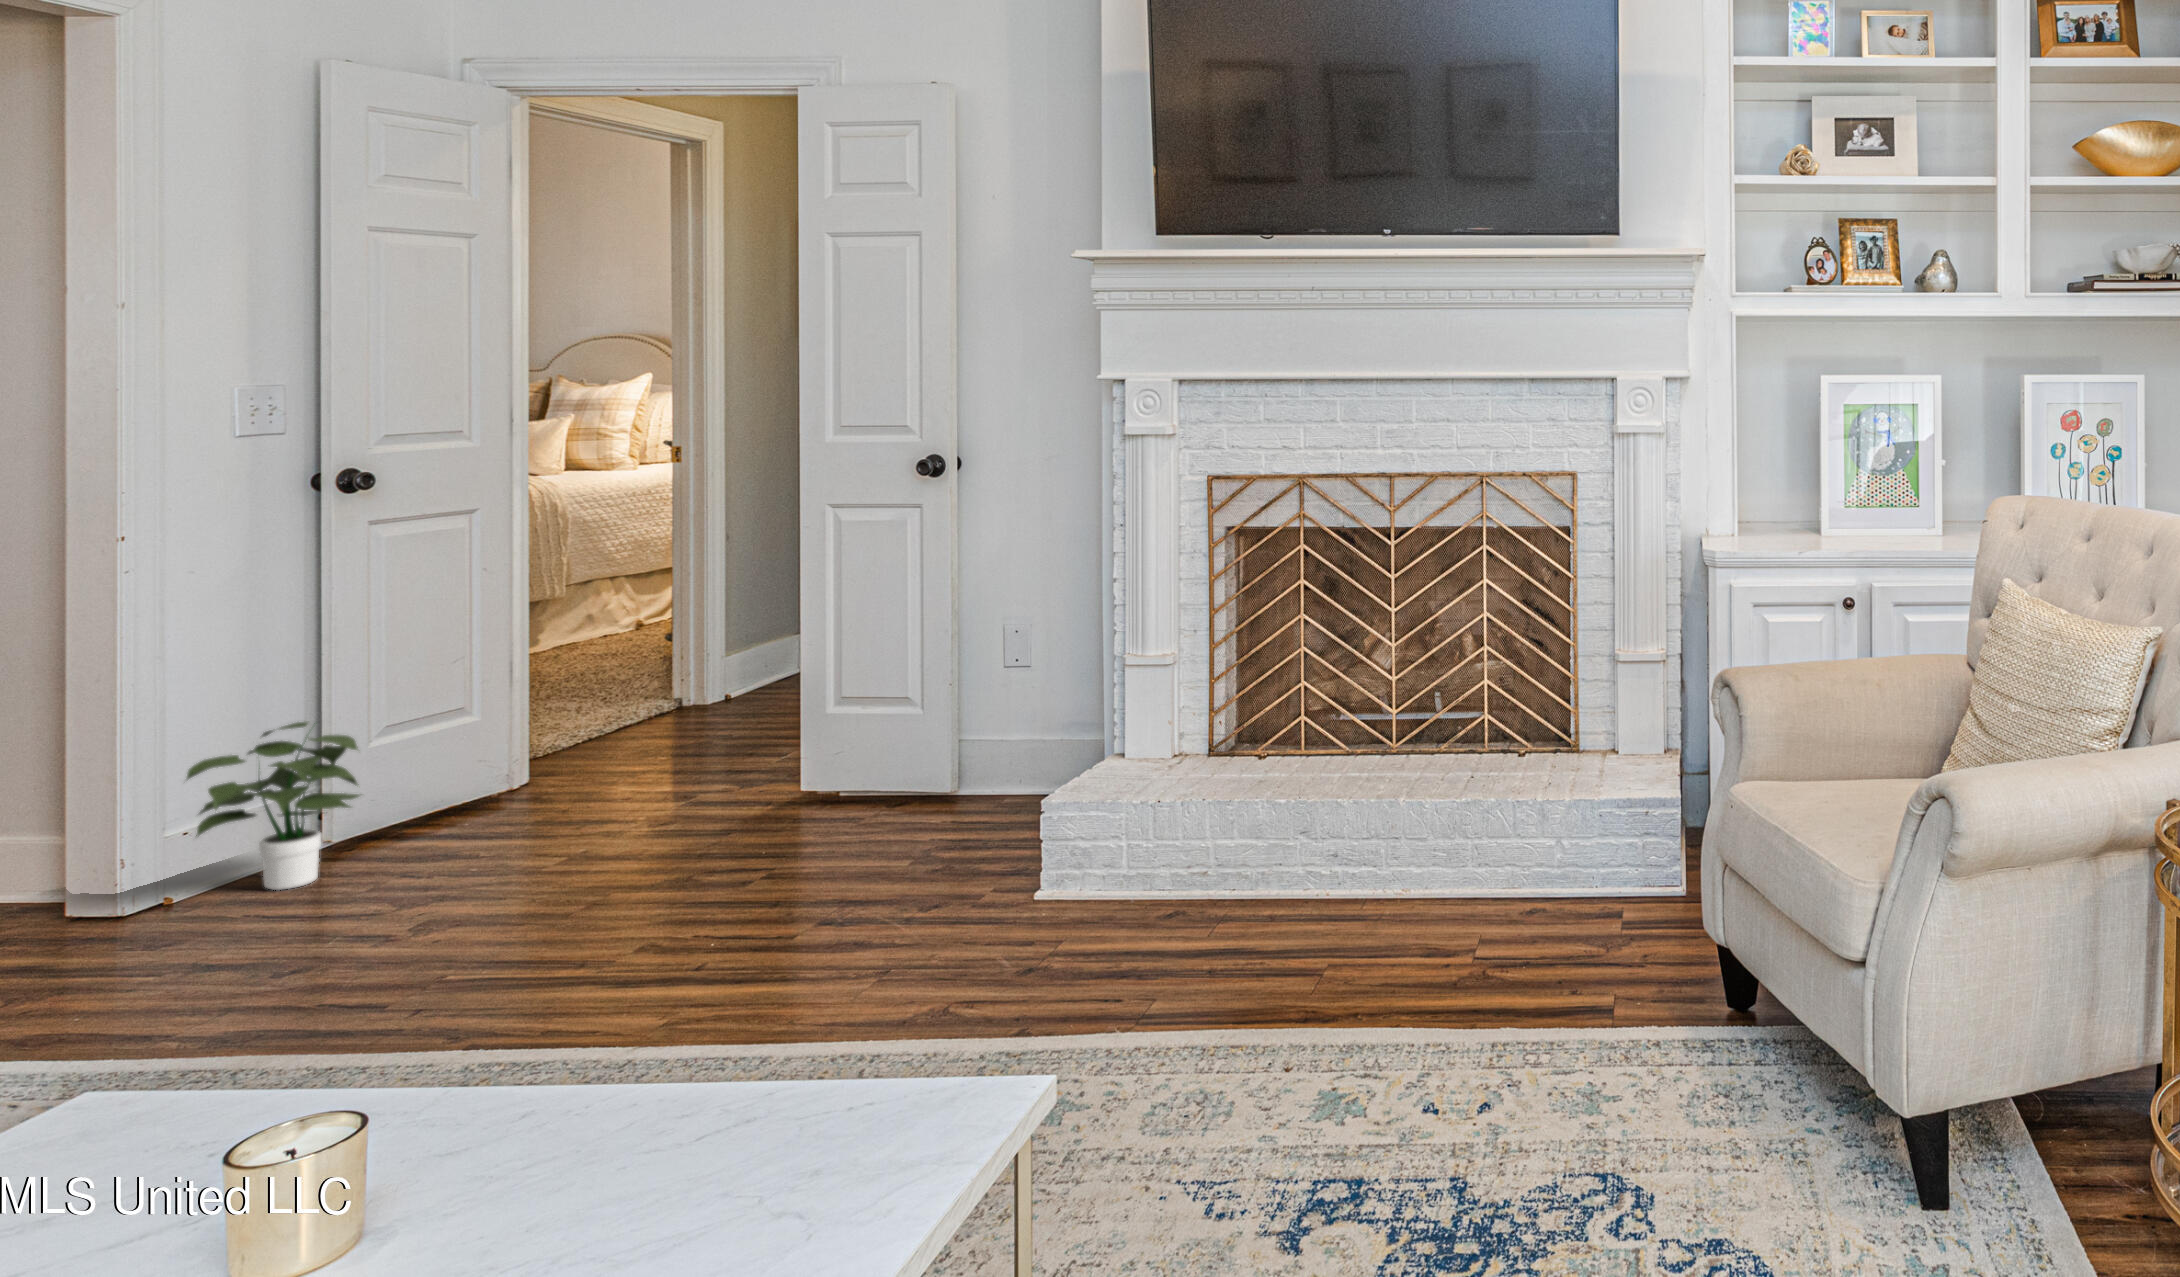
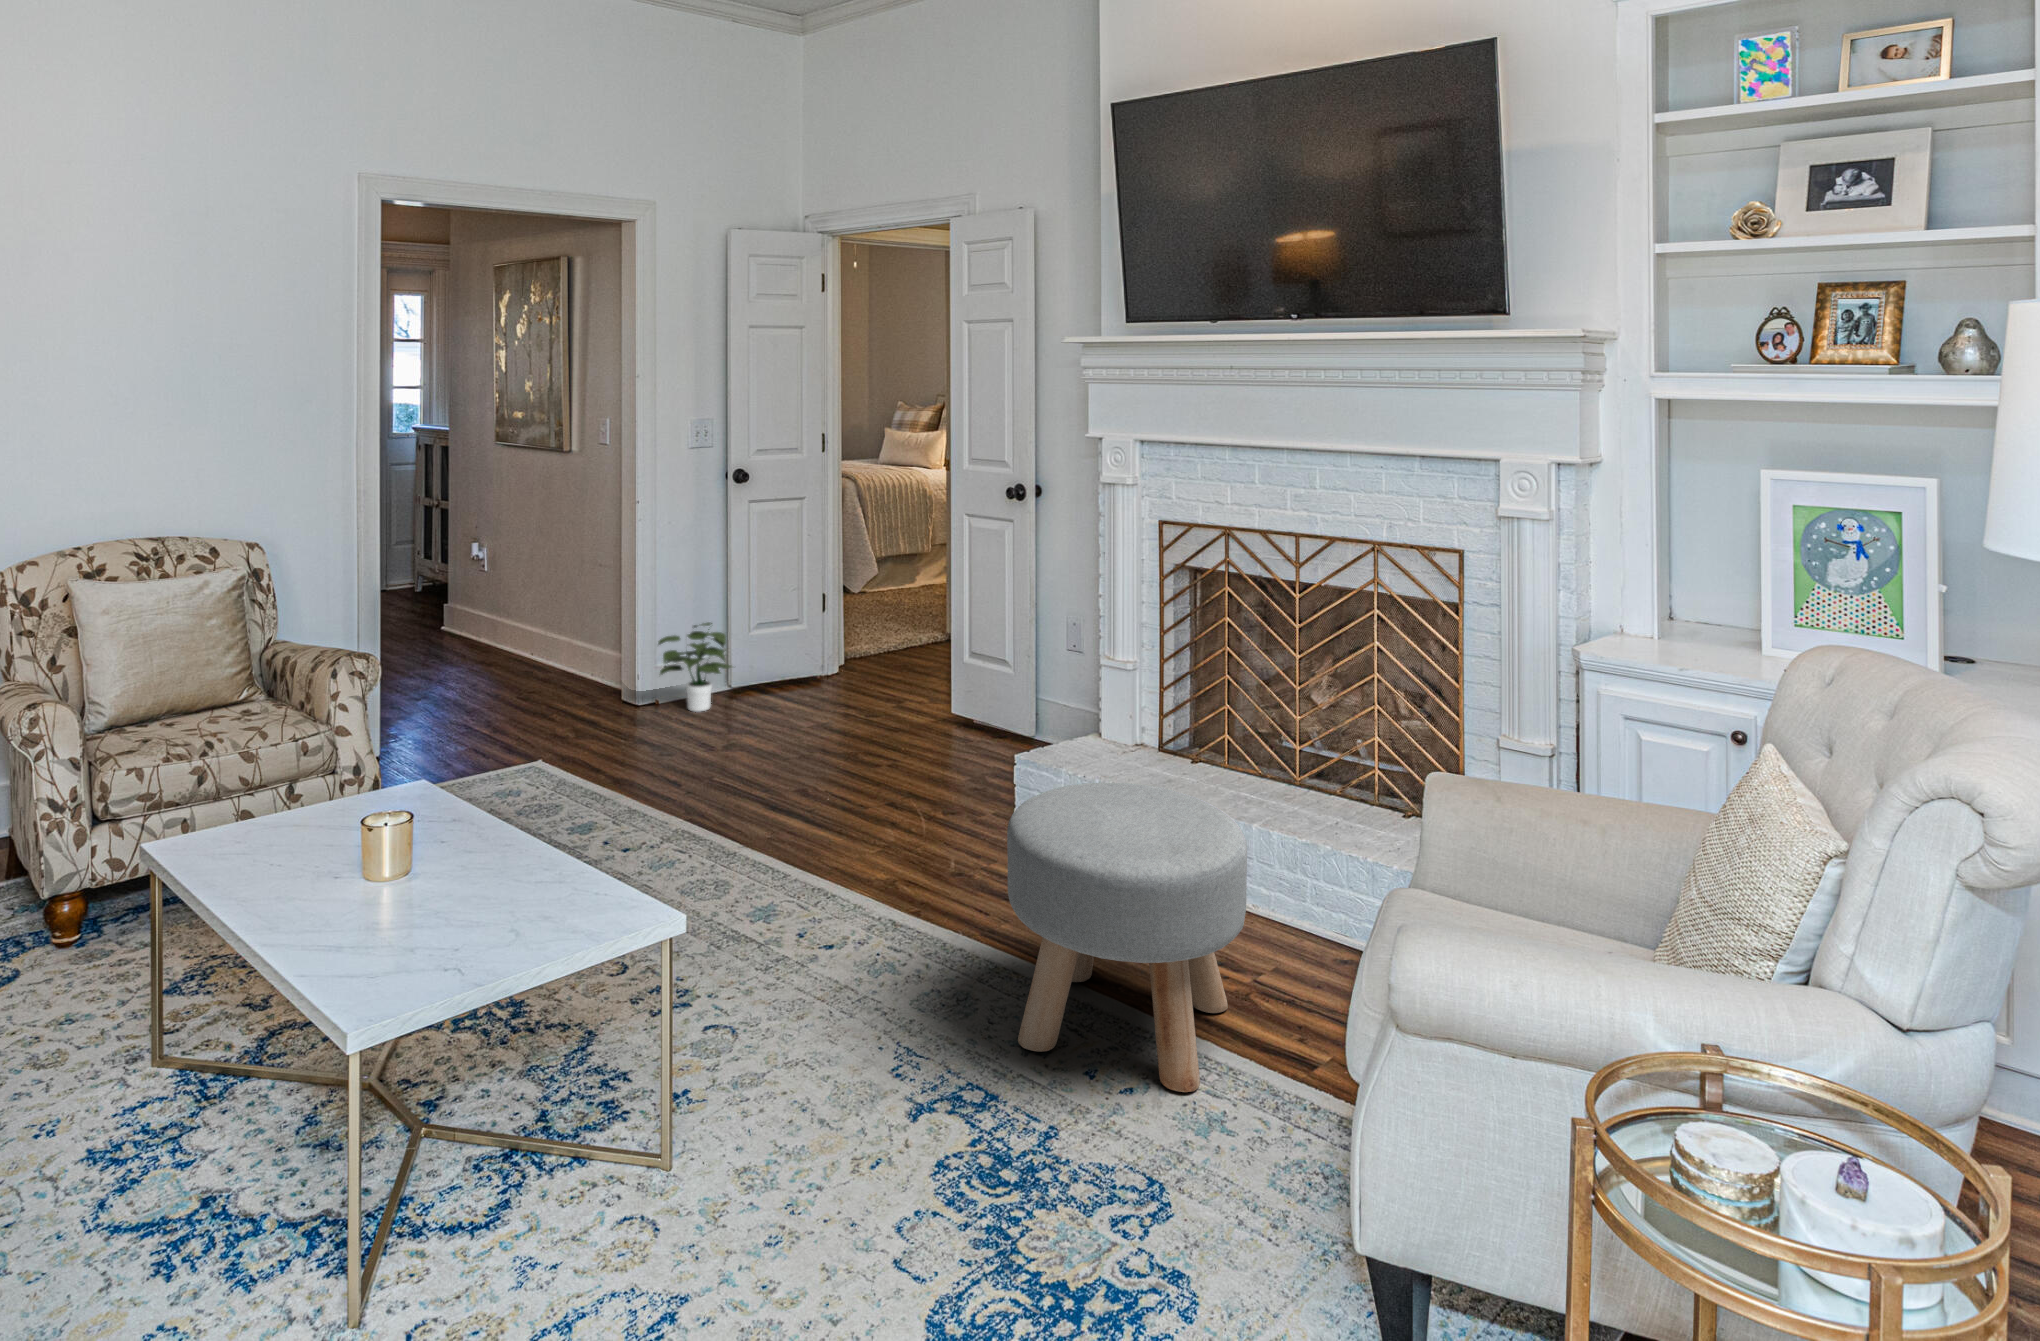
ottoman: none [1264,759,1566,1116] -> present [1007,783,1247,1092]

